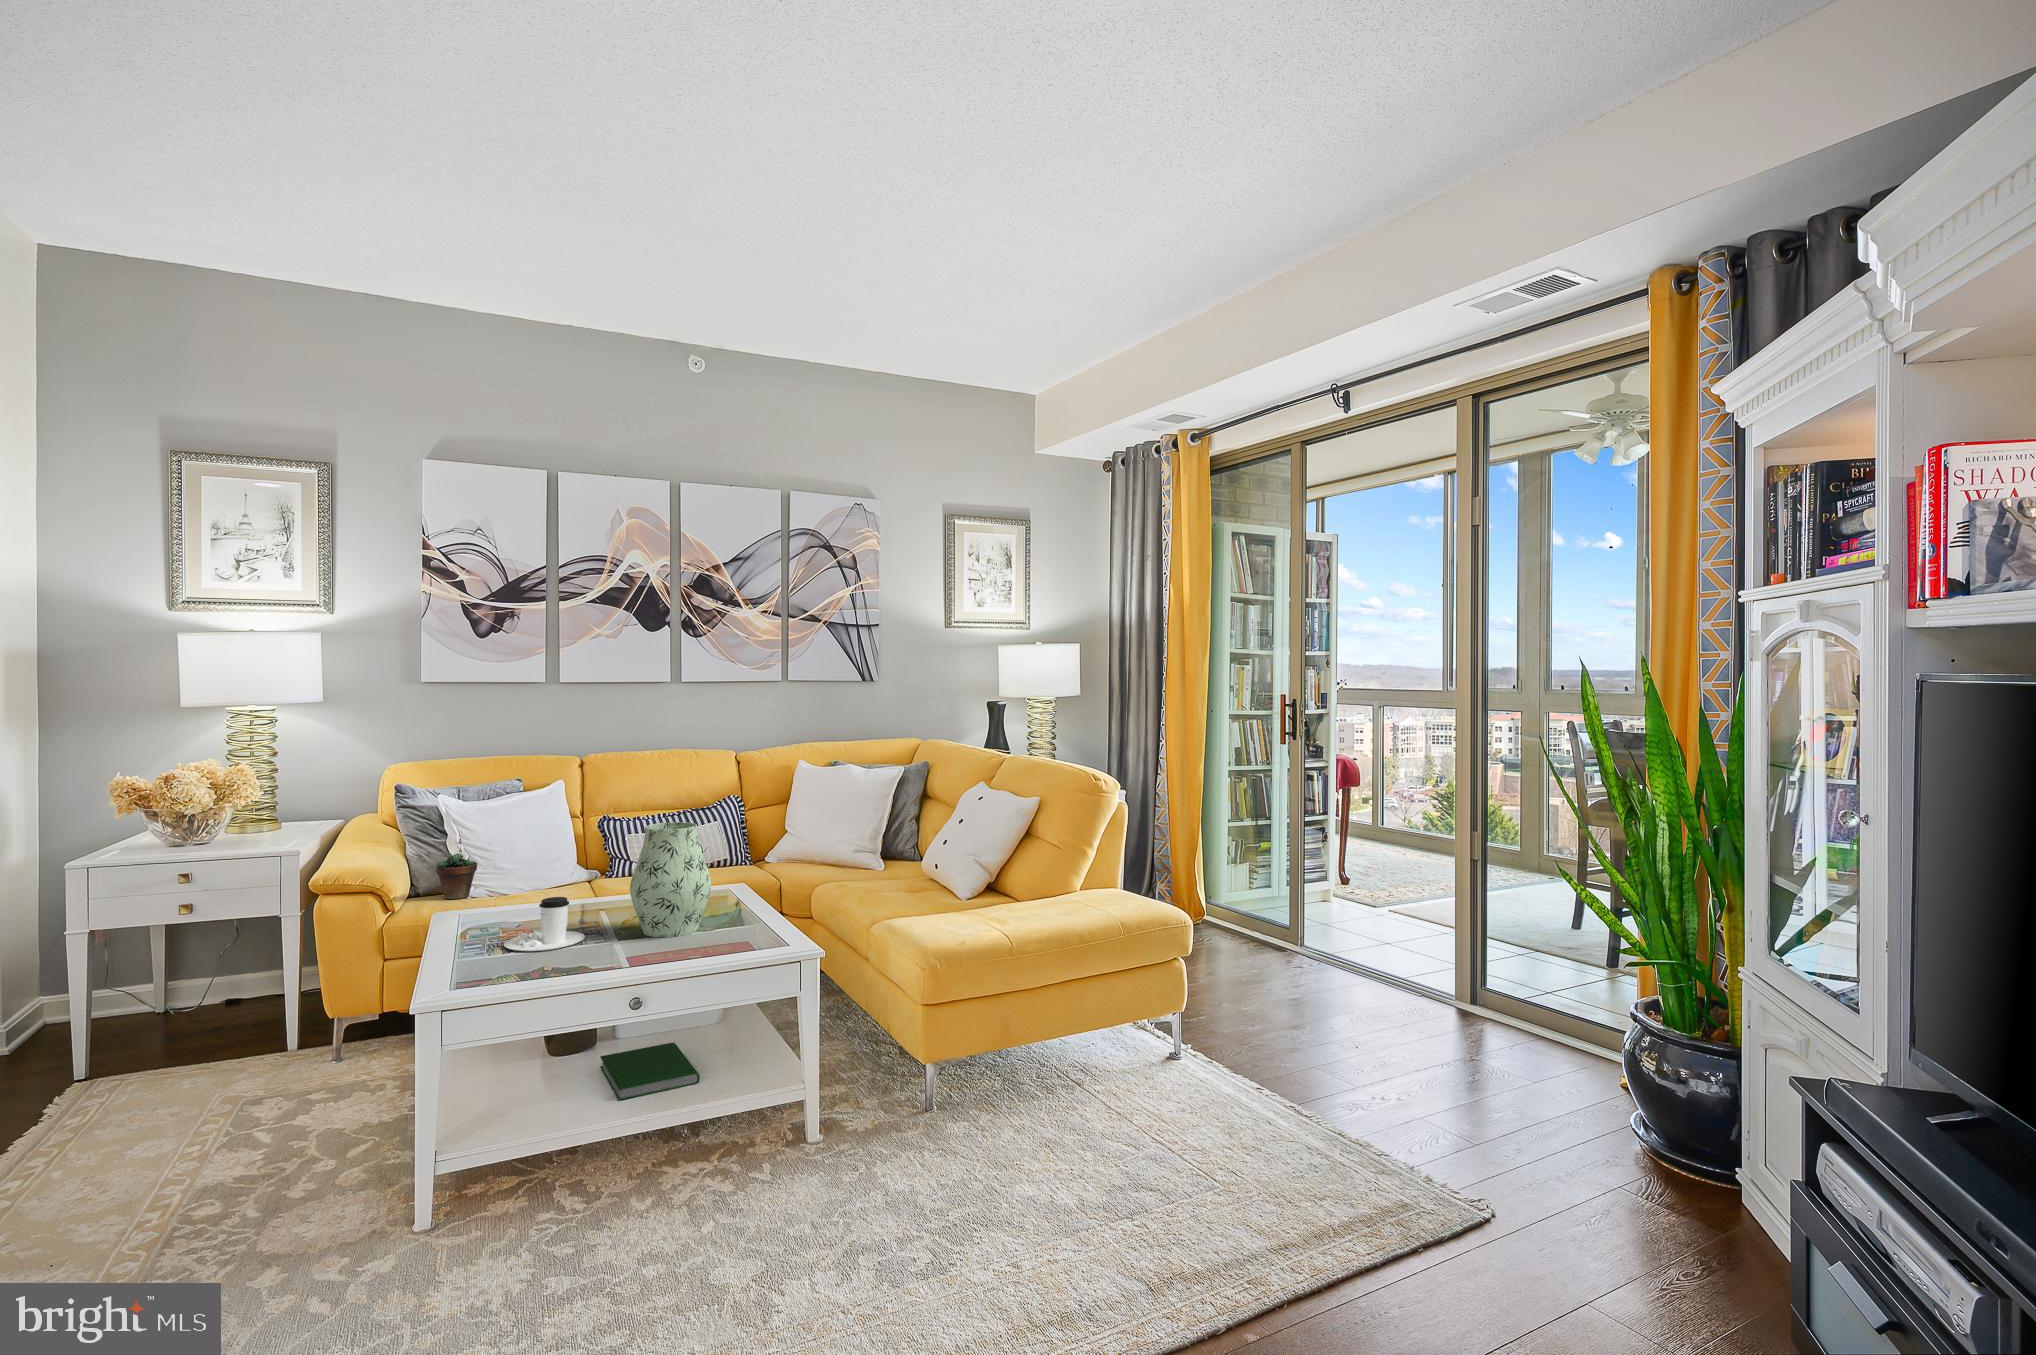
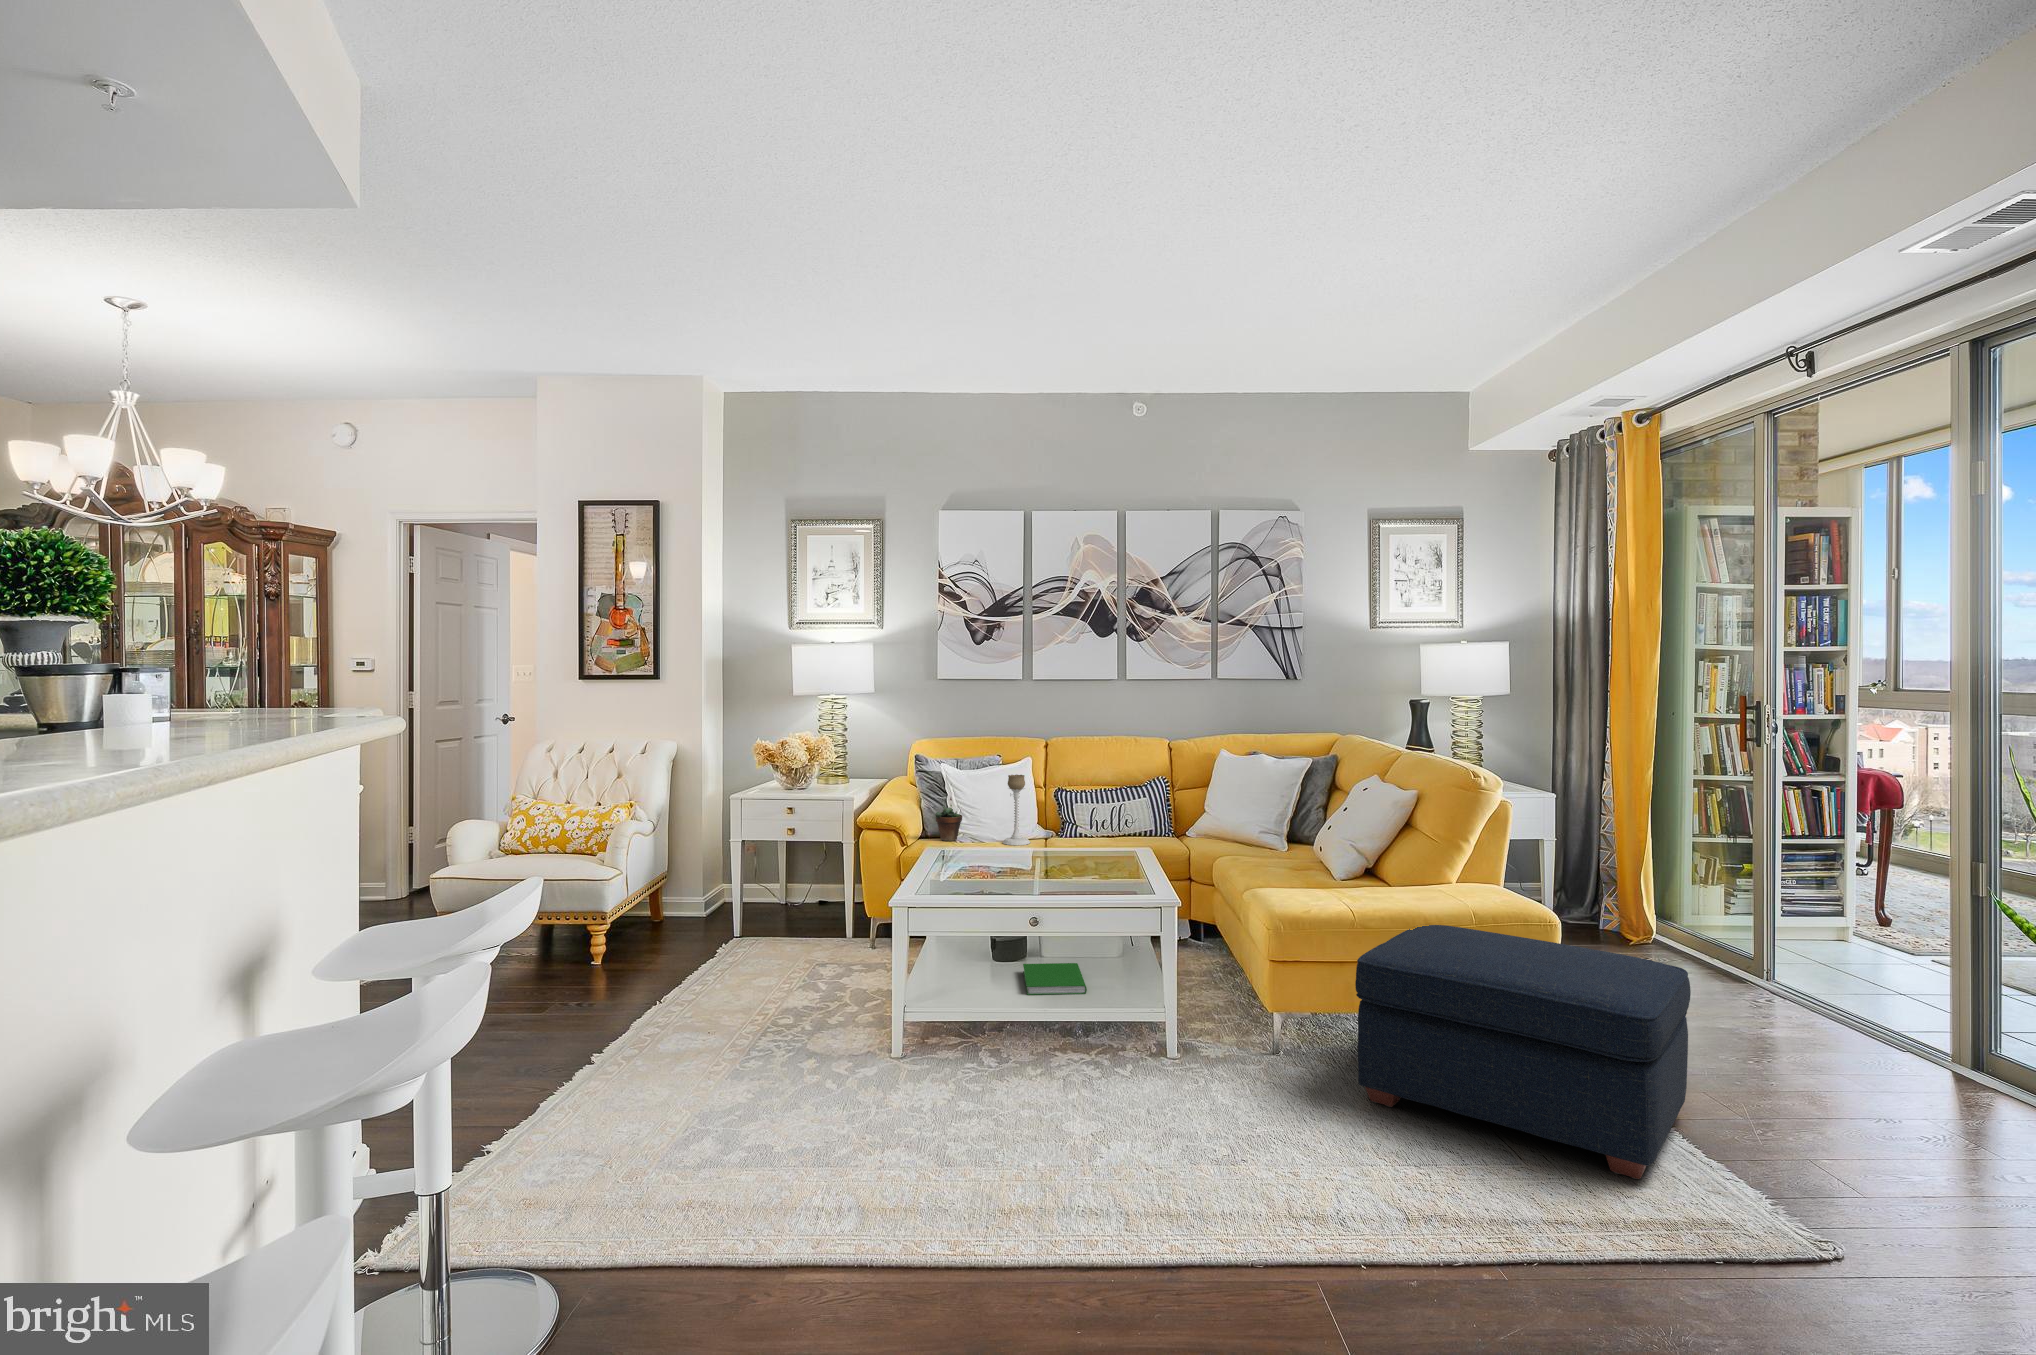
candle holder: none [539,804,579,896] -> present [1003,775,1030,845]
vase: present [630,822,711,937] -> none [1047,791,1107,880]
coffee cup: present [504,897,585,951] -> none [961,841,1016,879]
ottoman: none [1036,939,1336,1174] -> present [1355,925,1691,1179]

